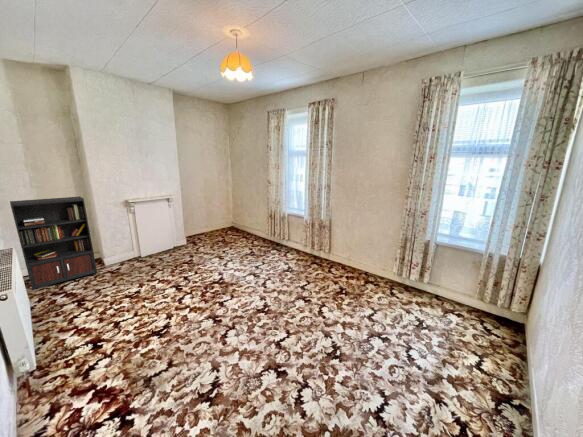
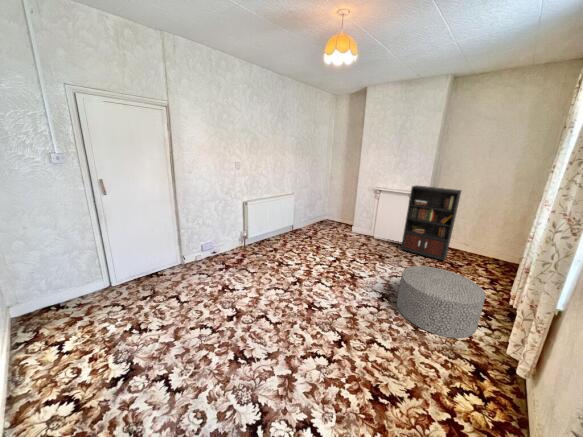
ottoman: none [104,270,188,338] -> present [397,266,486,338]

